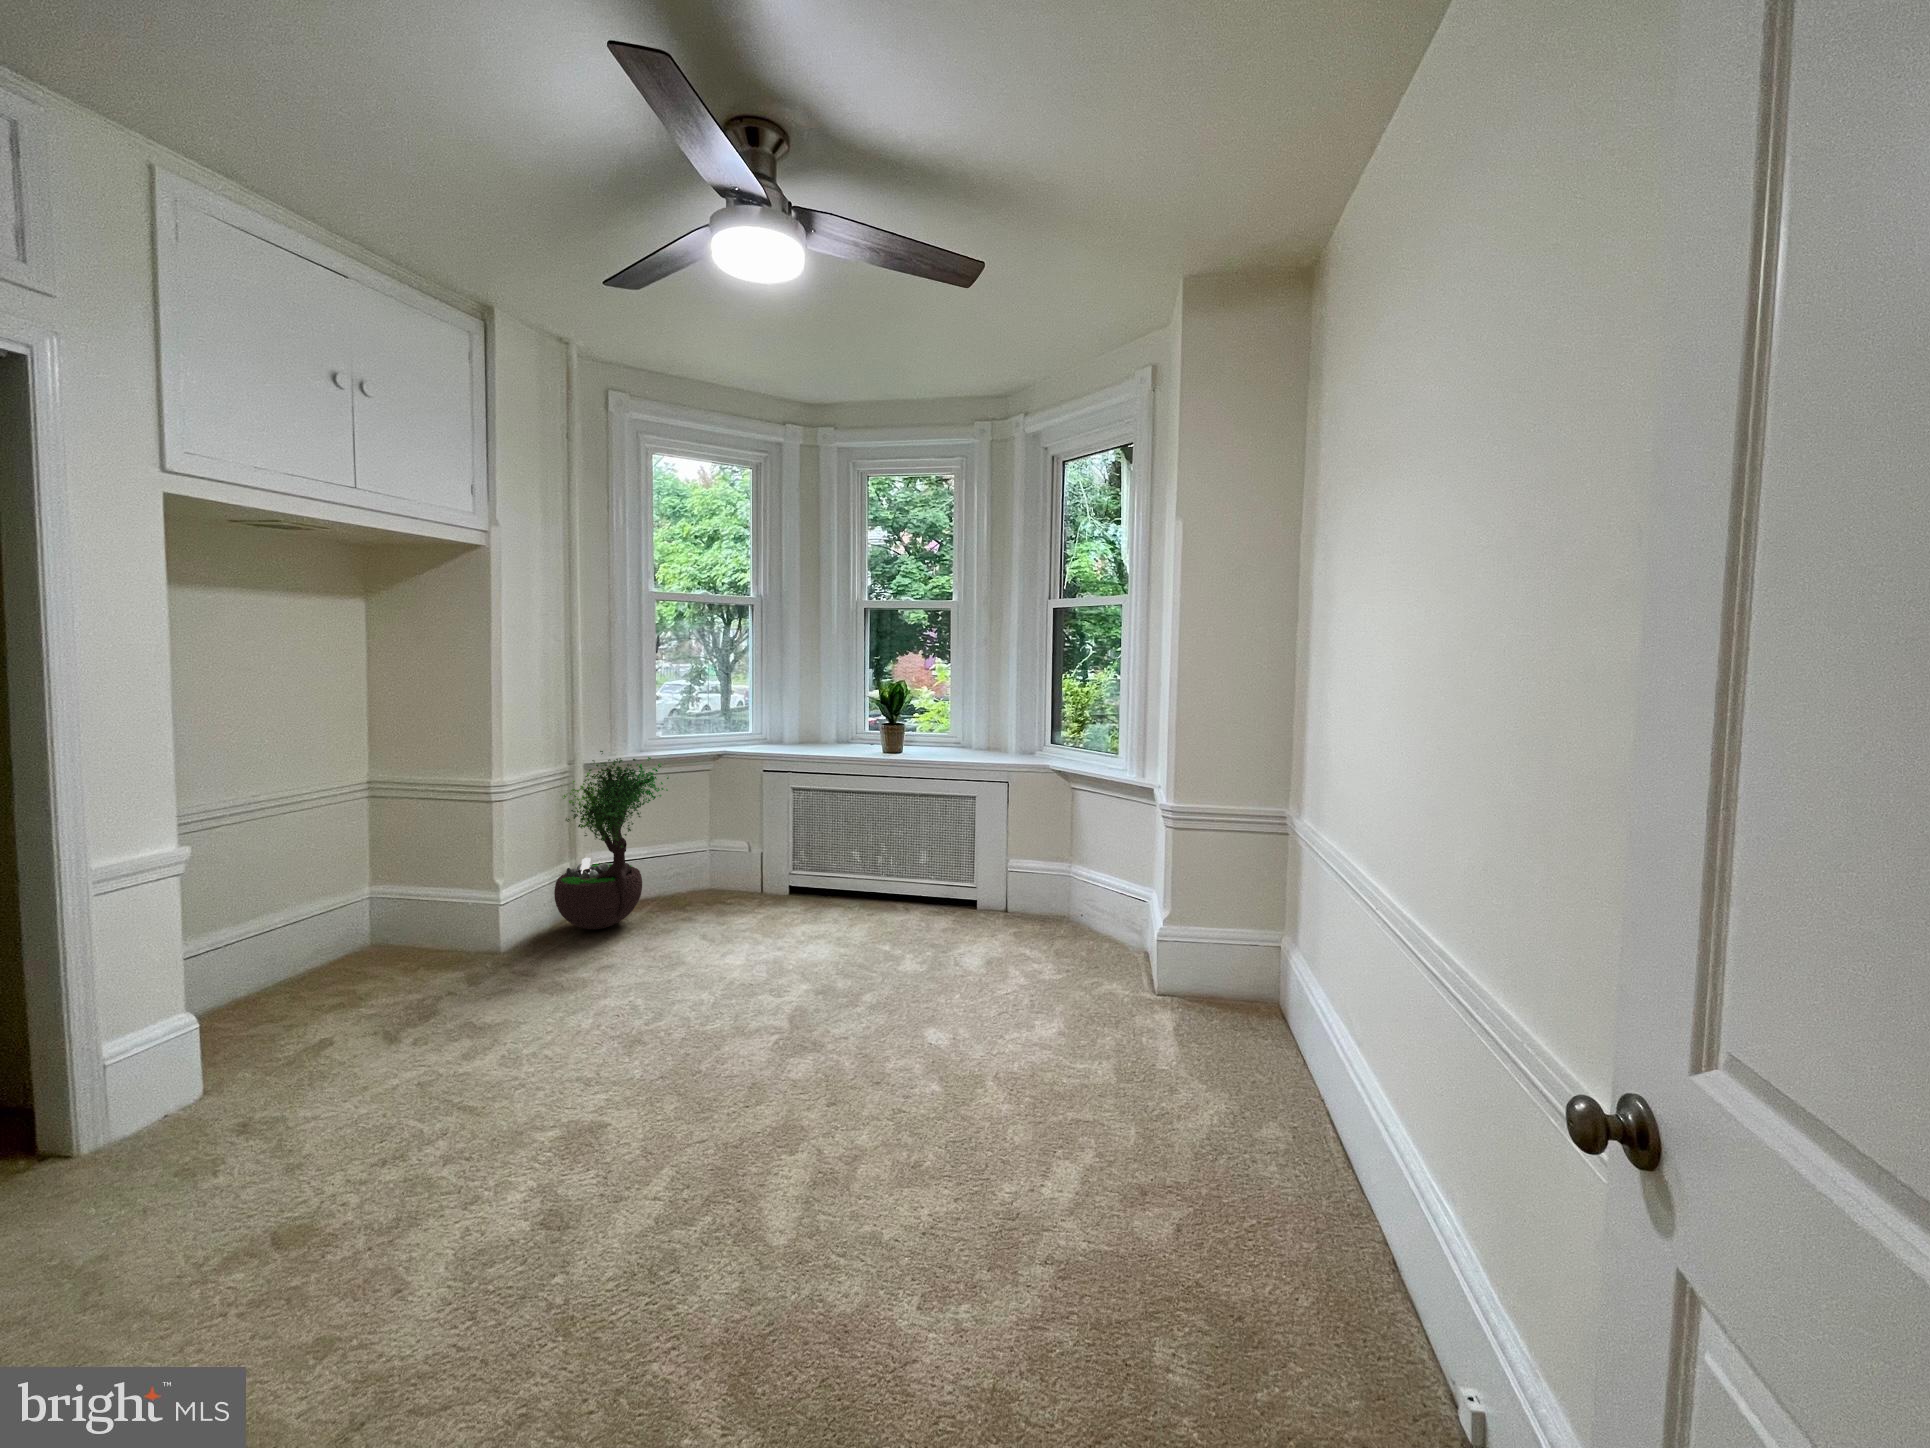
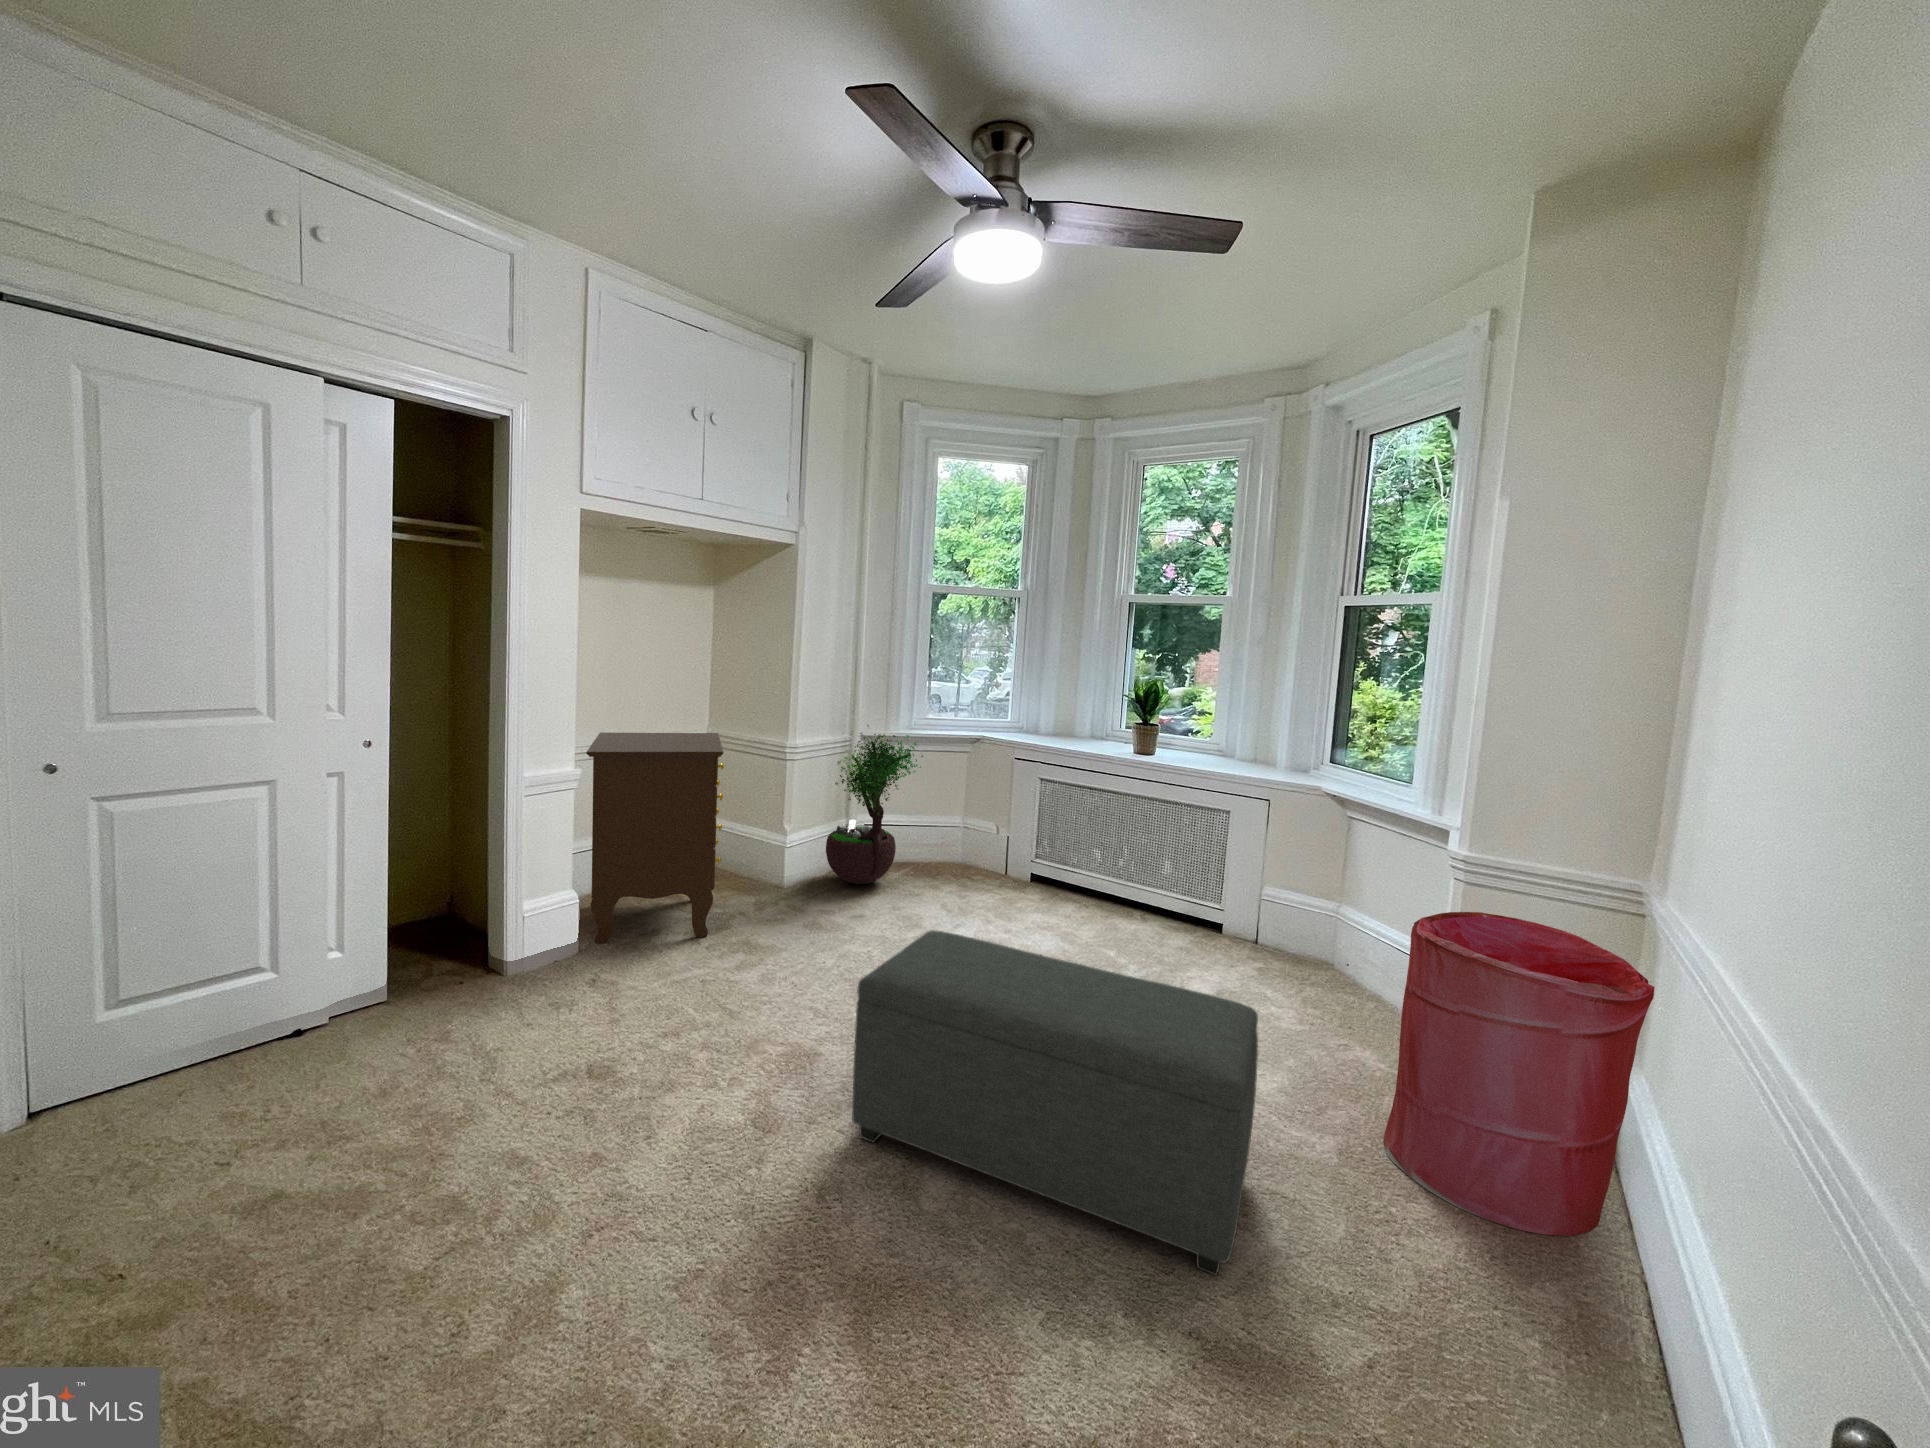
dresser: none [192,779,421,1080] -> present [587,732,724,944]
laundry hamper: none [1137,846,1299,1080] -> present [1384,912,1655,1236]
ottoman: none [669,955,1064,1199] -> present [852,930,1258,1276]

